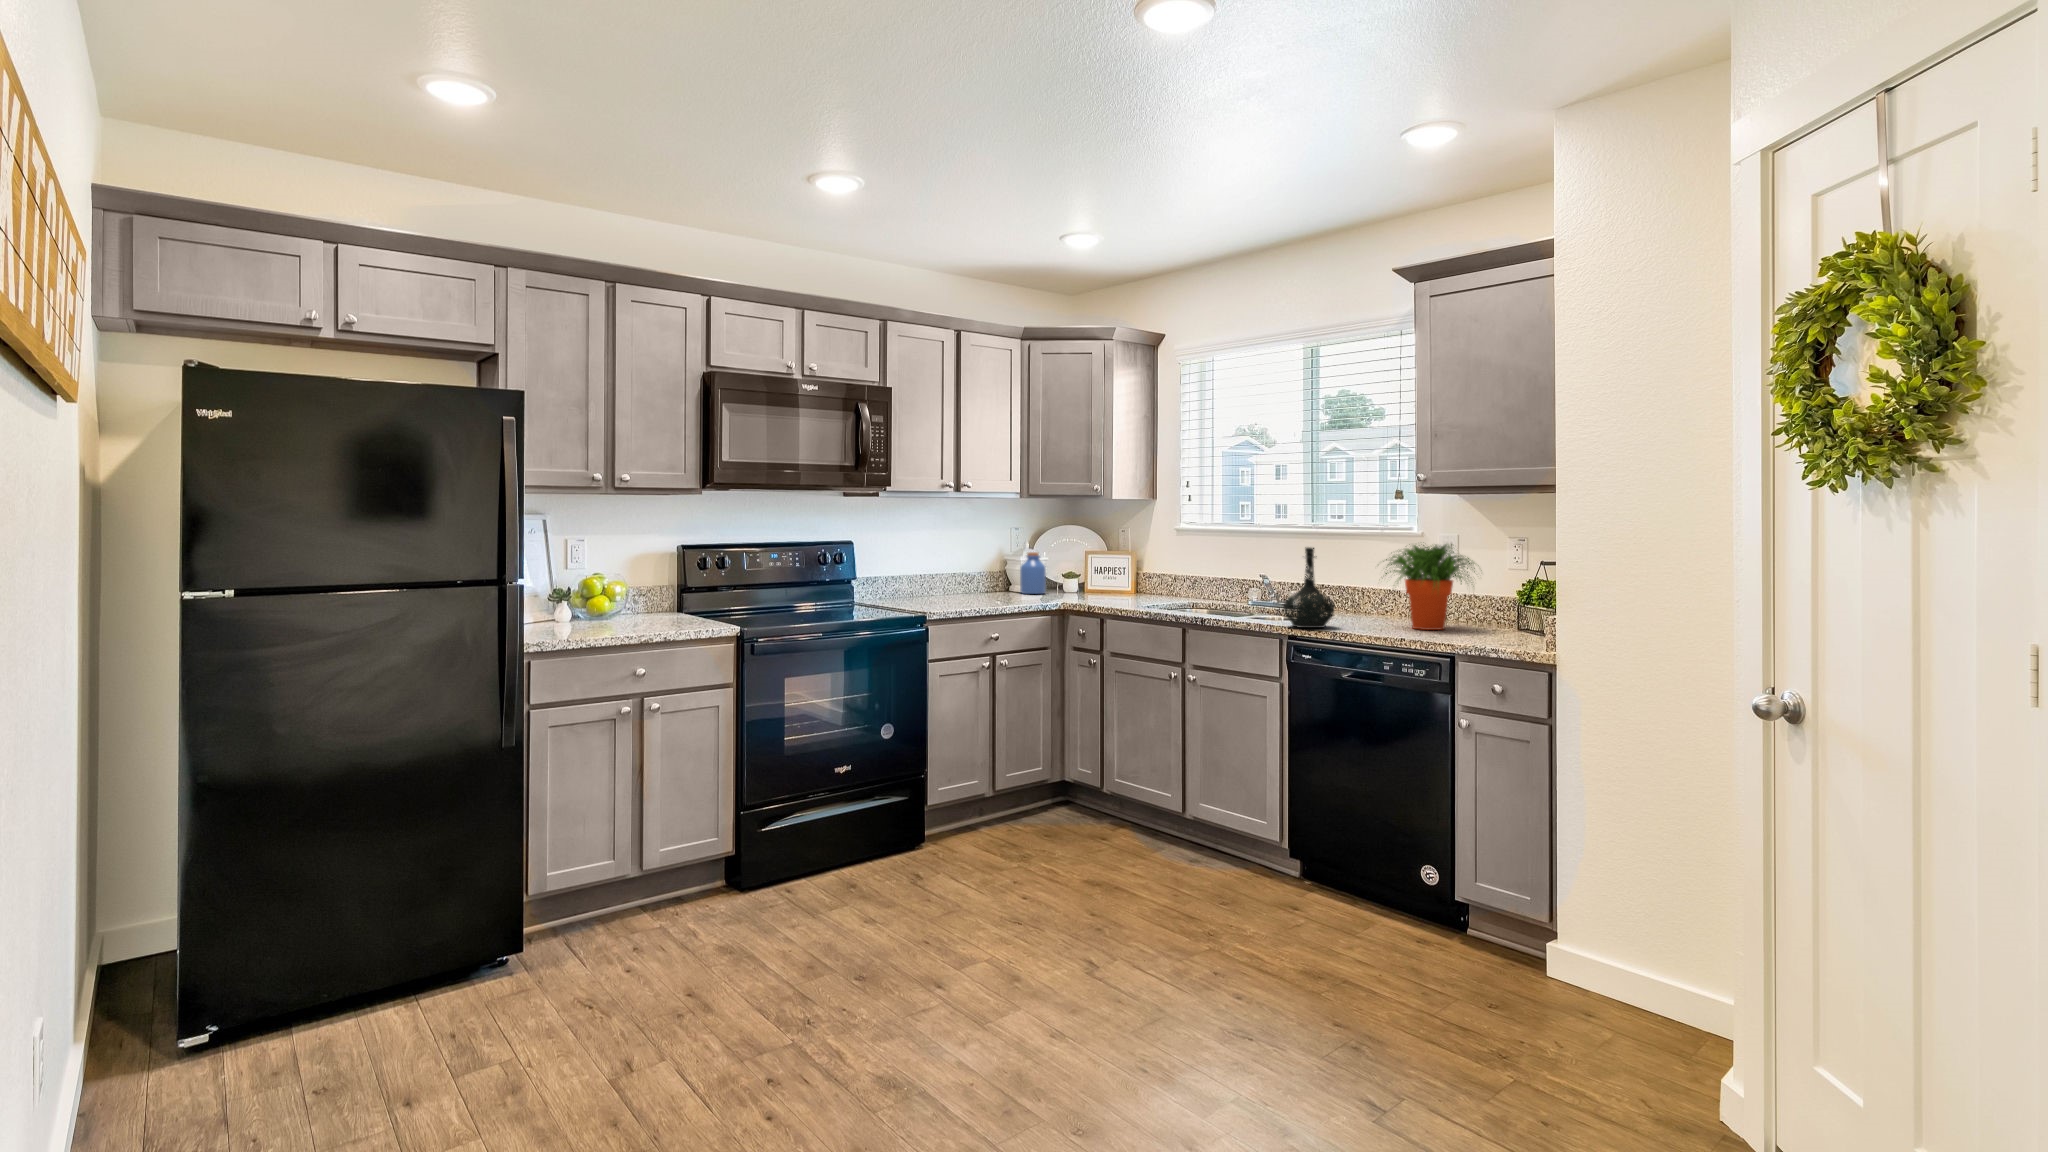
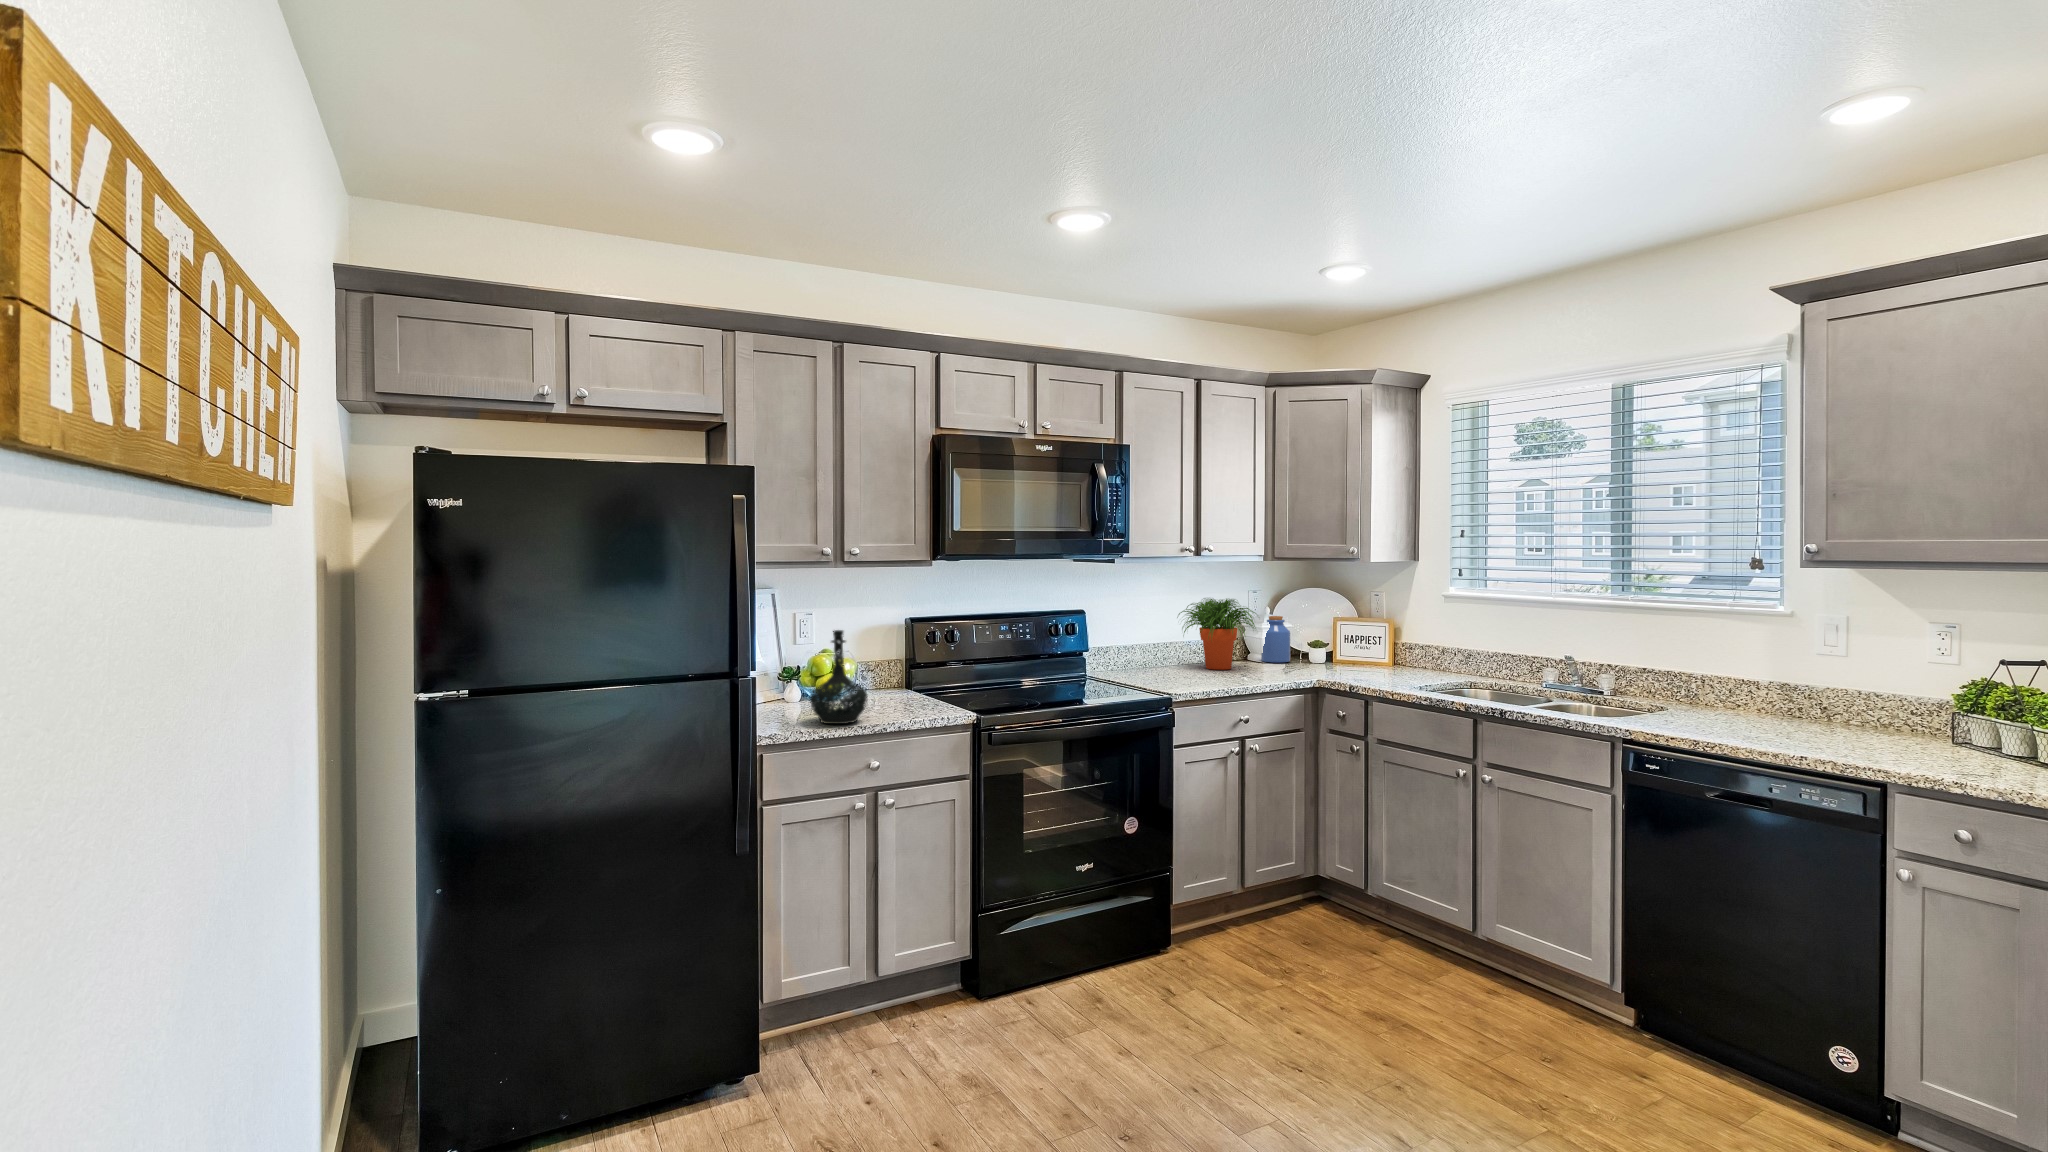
potted plant: present [1385,544,1475,630] -> present [1179,598,1256,670]
bottle: present [1284,547,1335,628] -> present [810,630,867,724]

